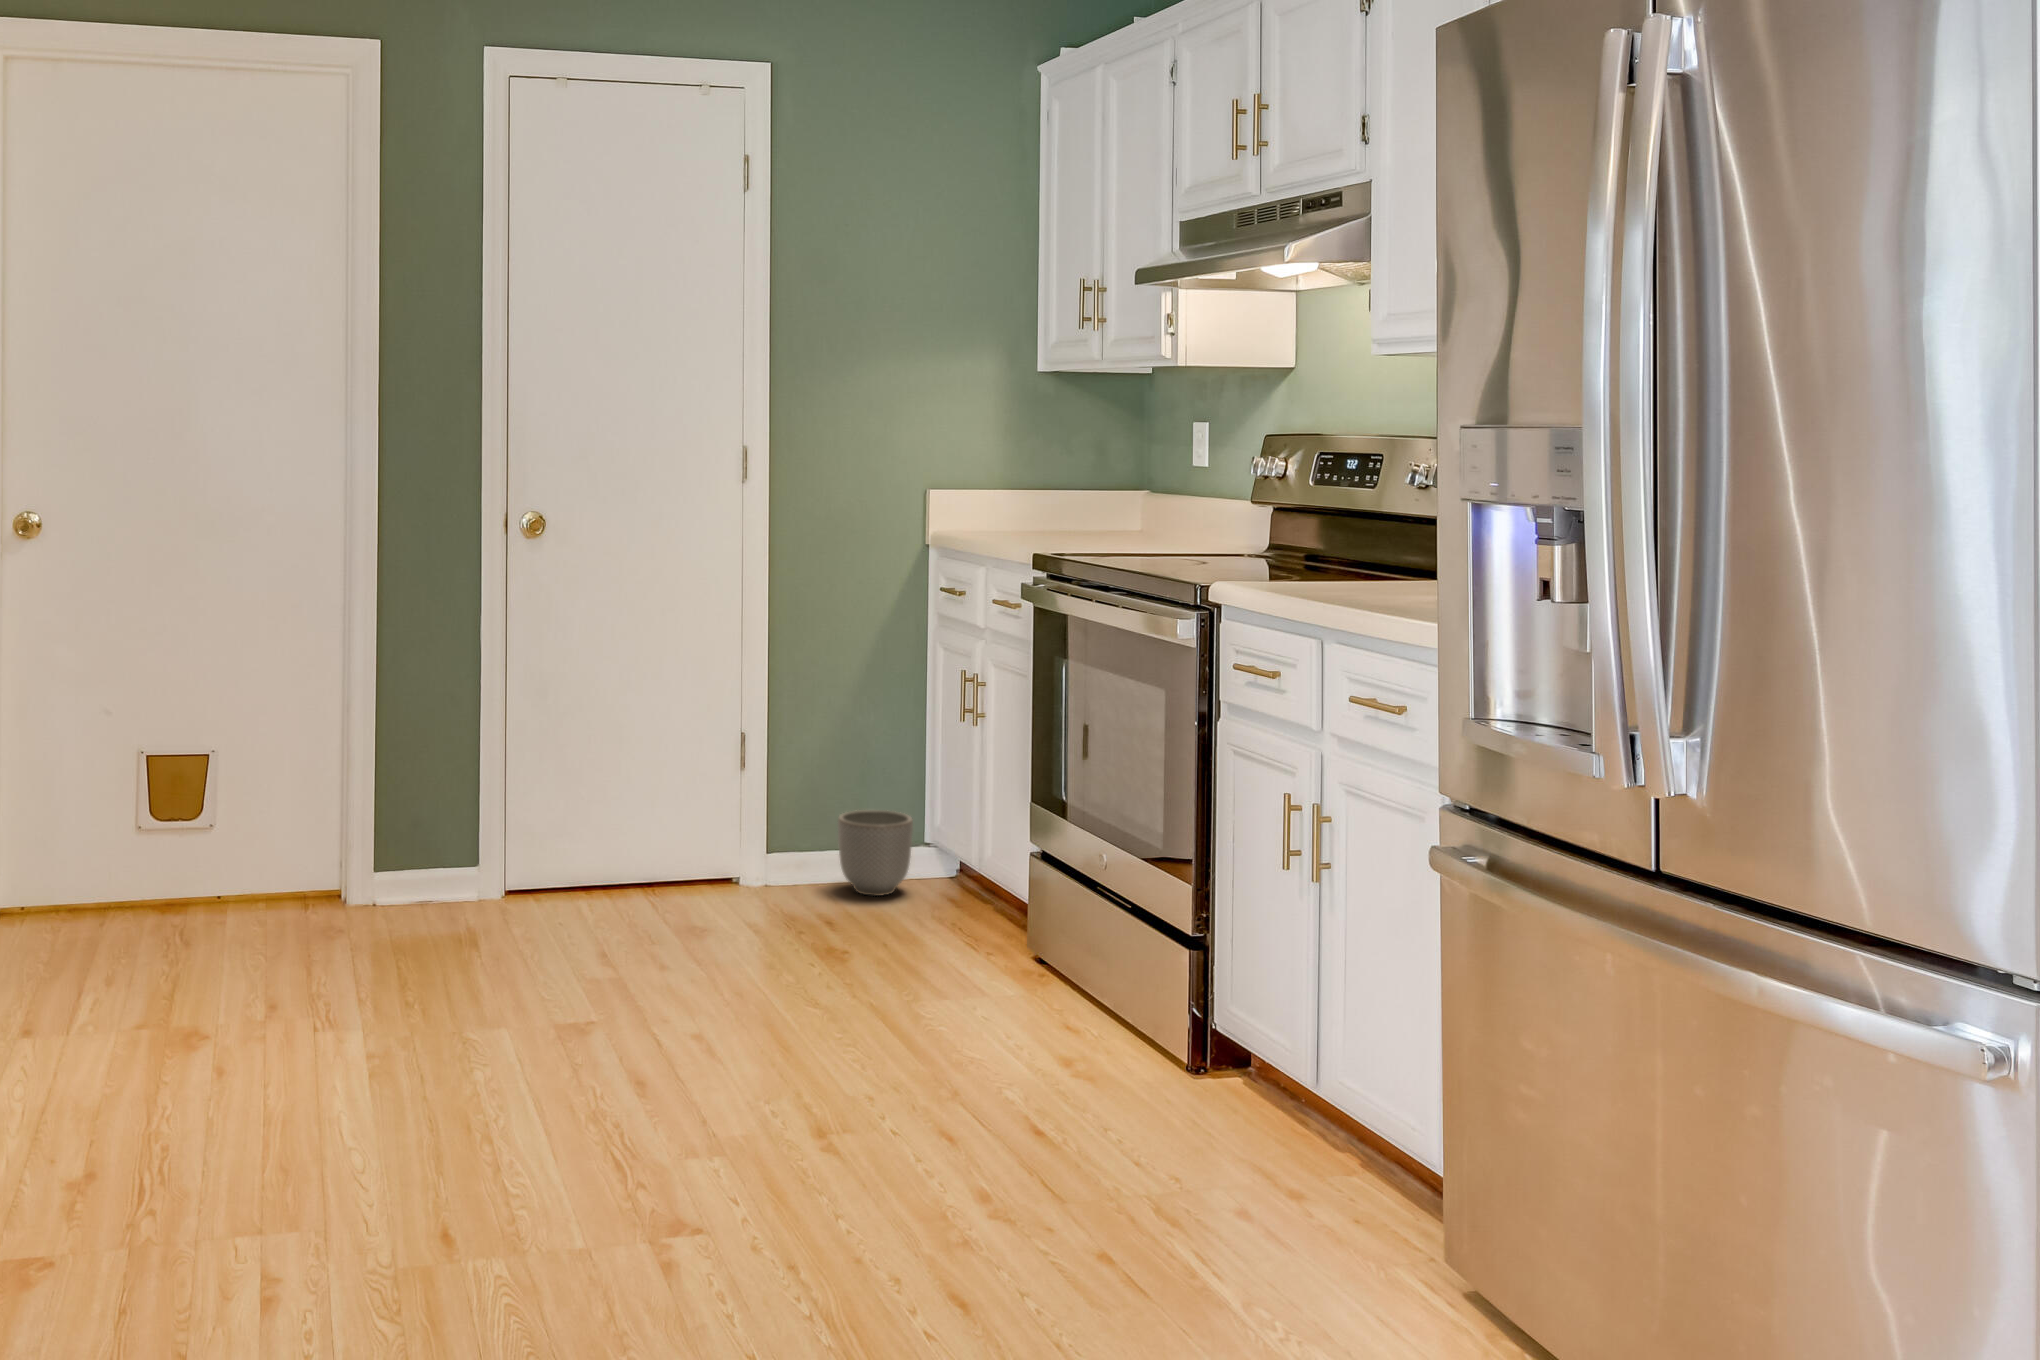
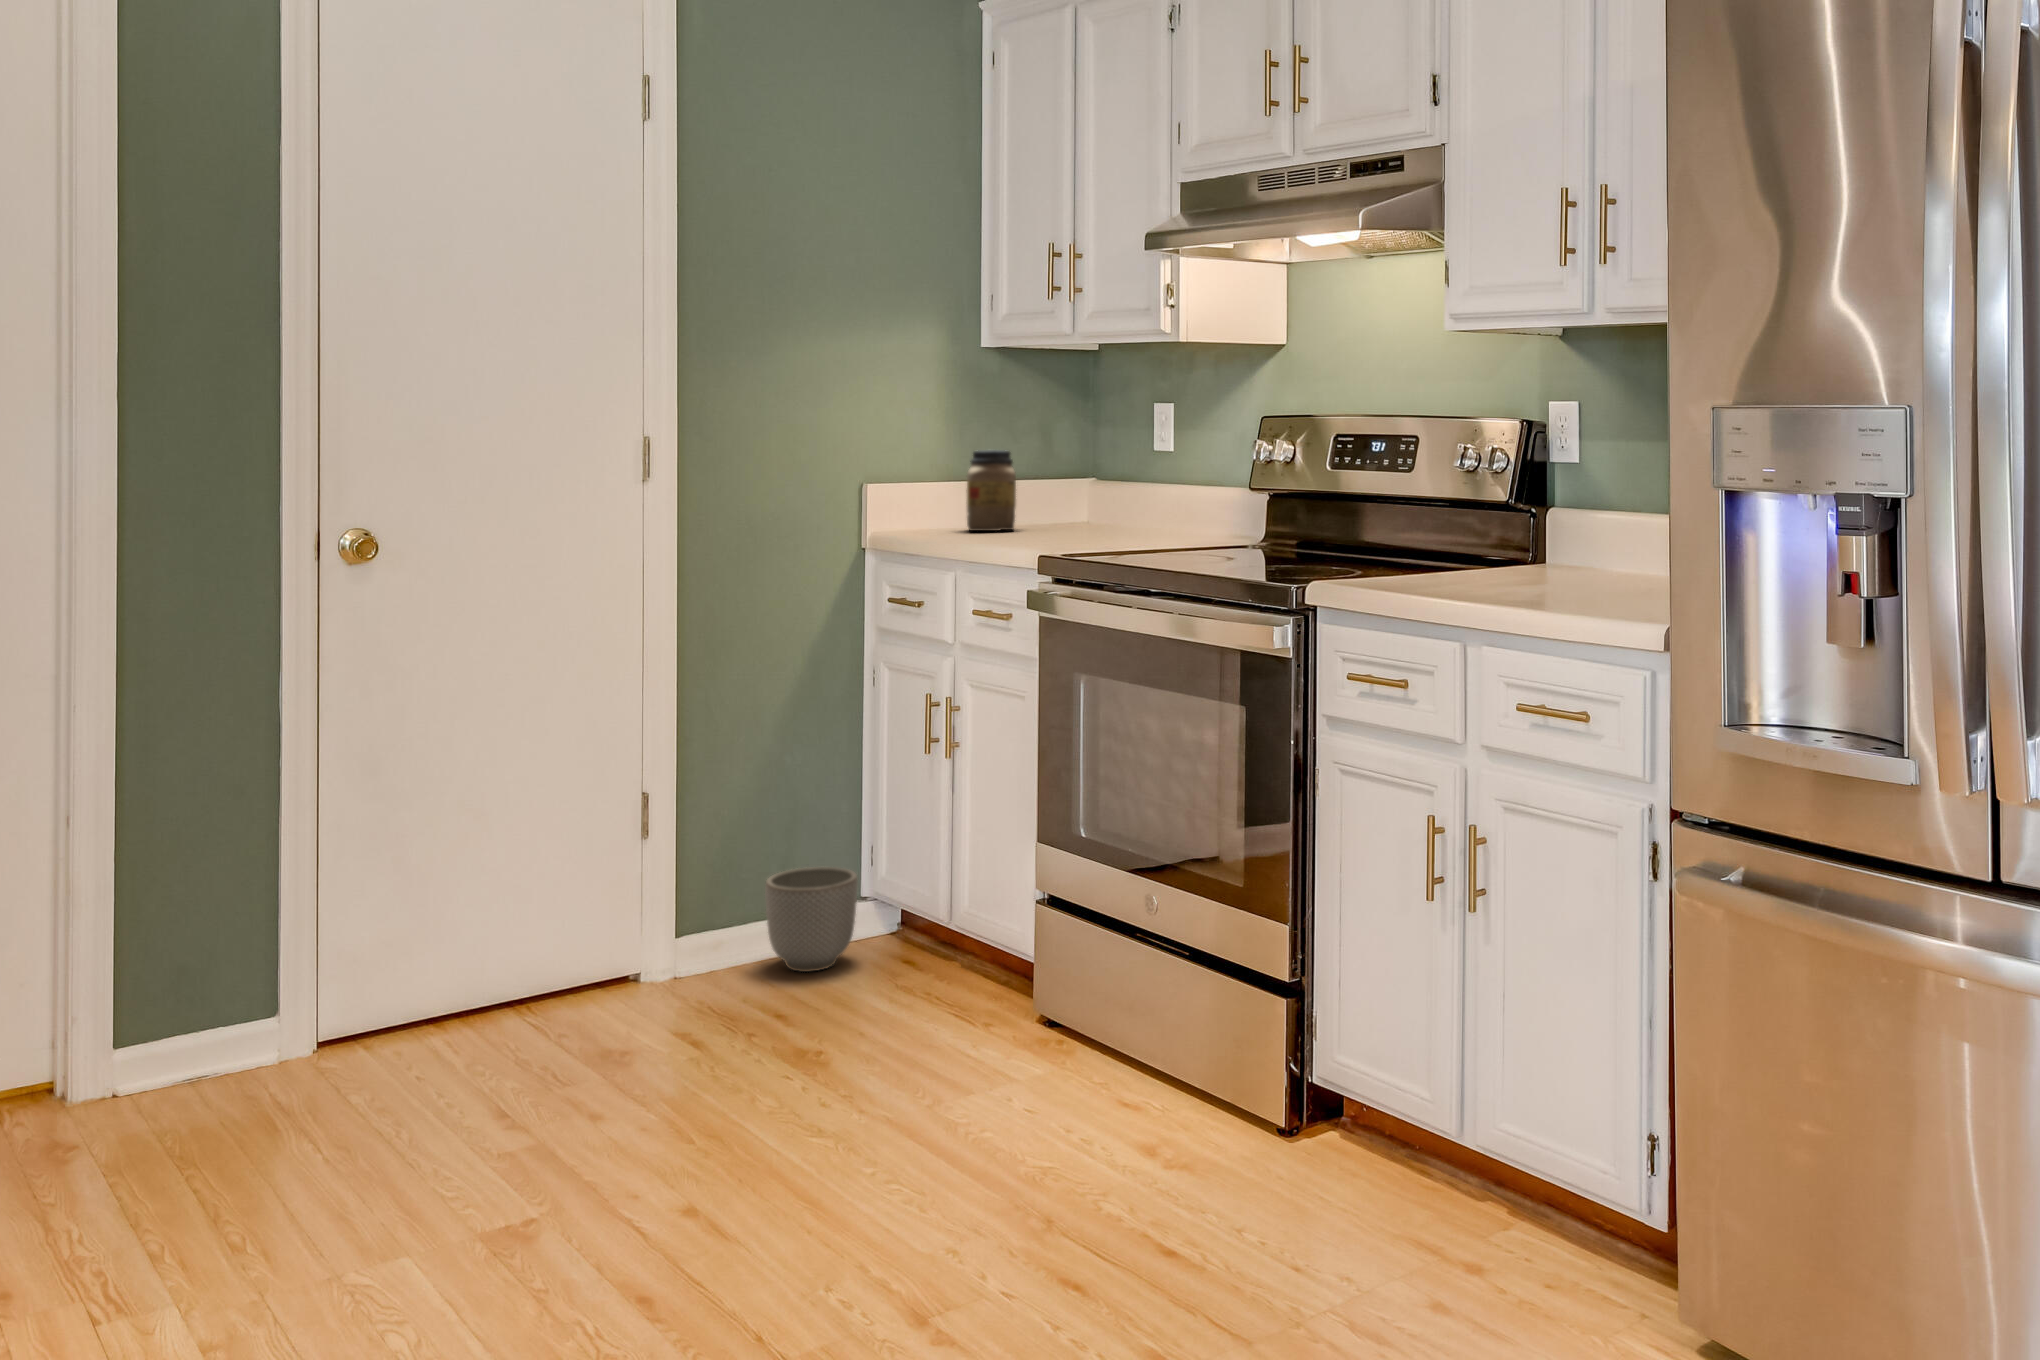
jar: none [1025,462,1070,534] -> present [966,450,1016,531]

